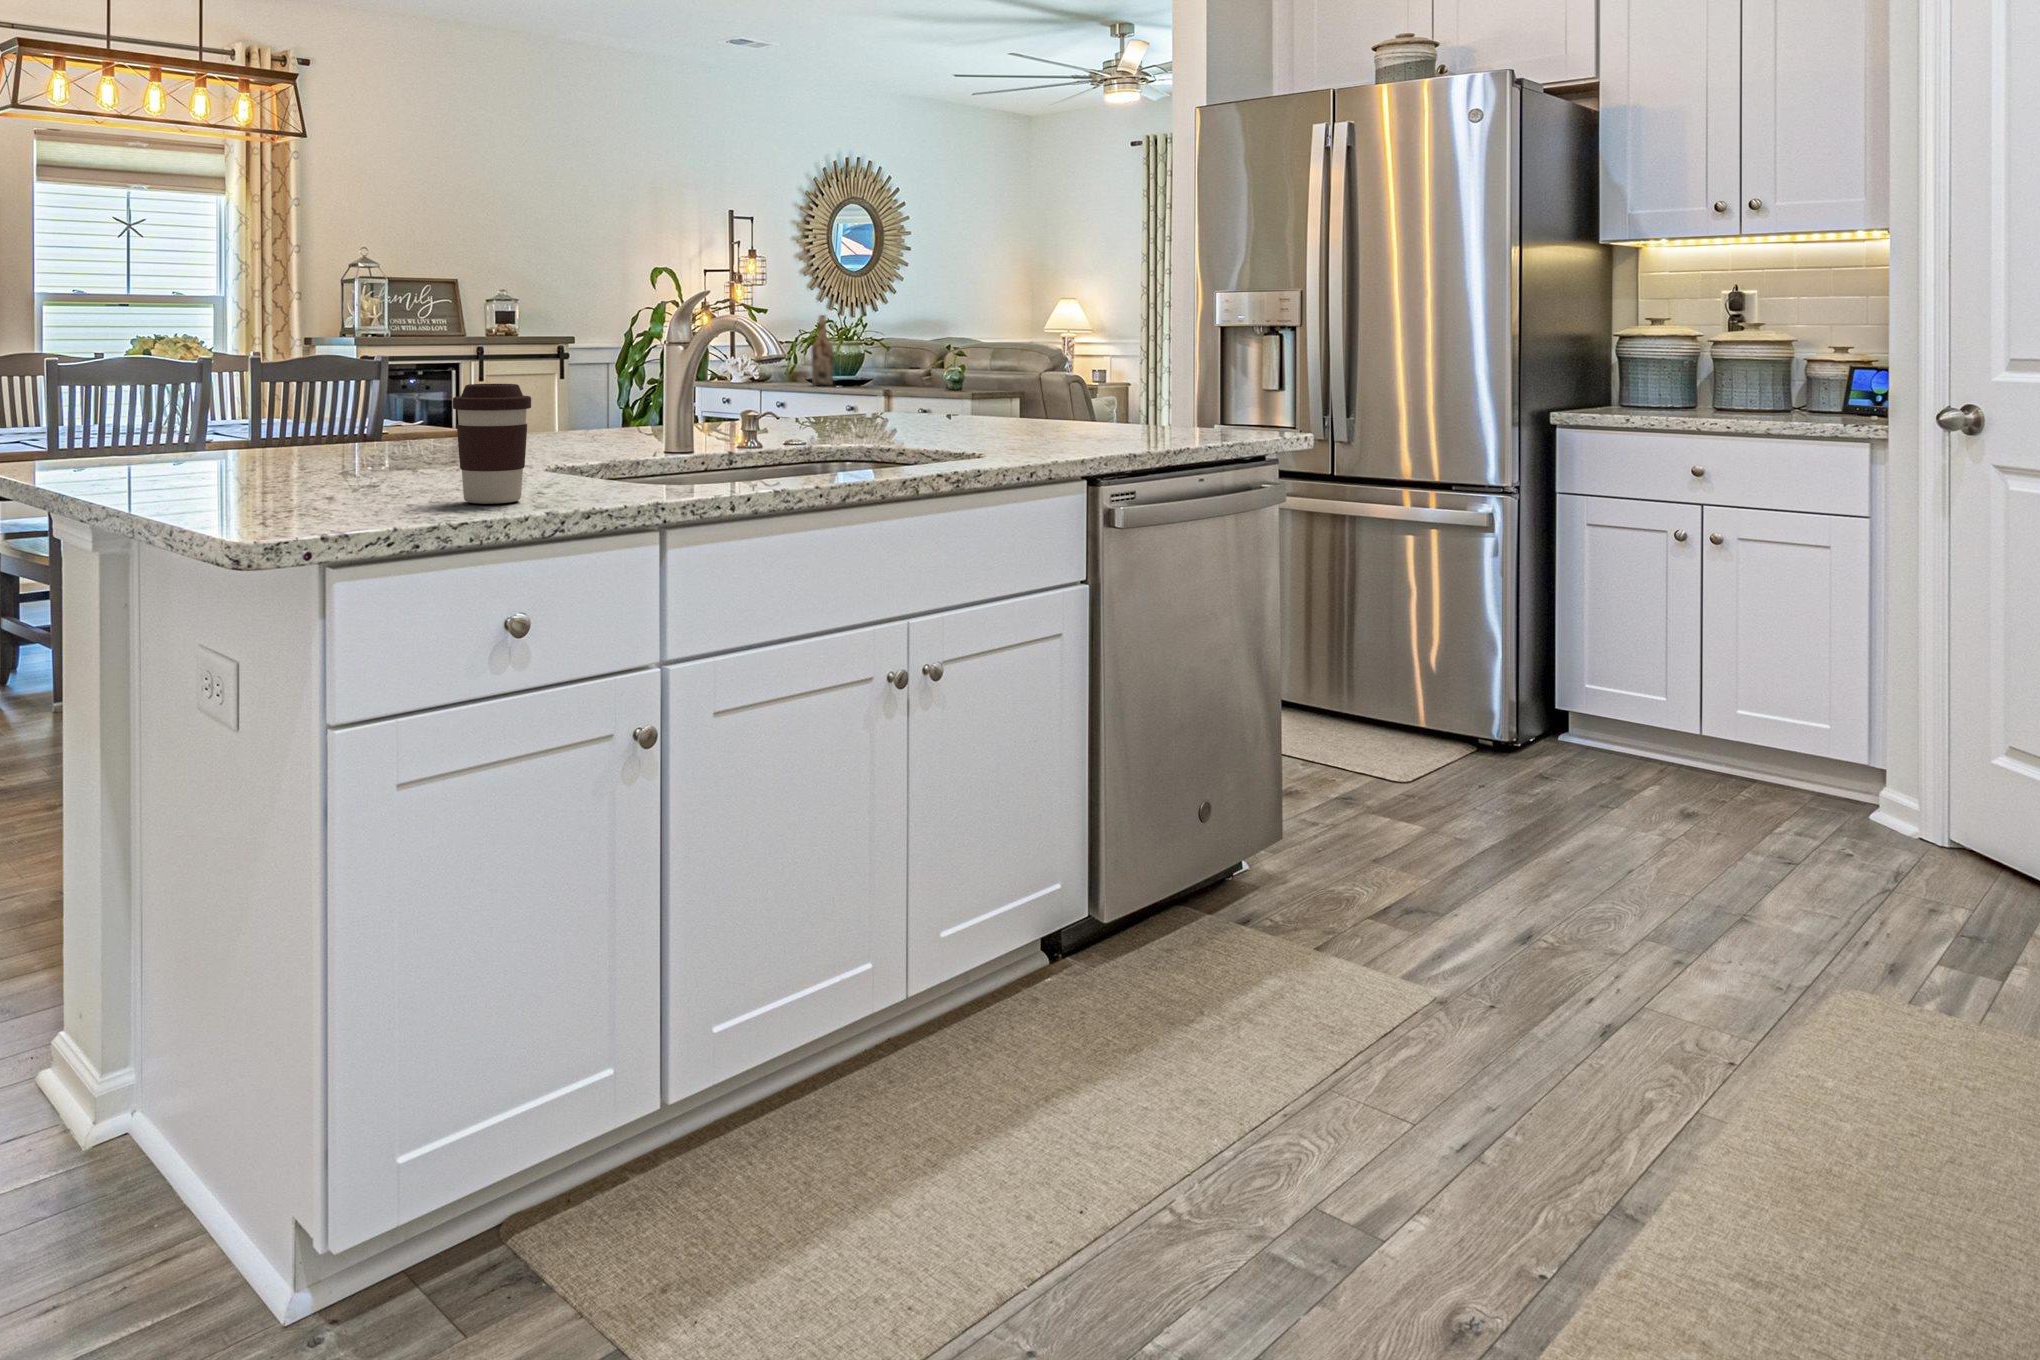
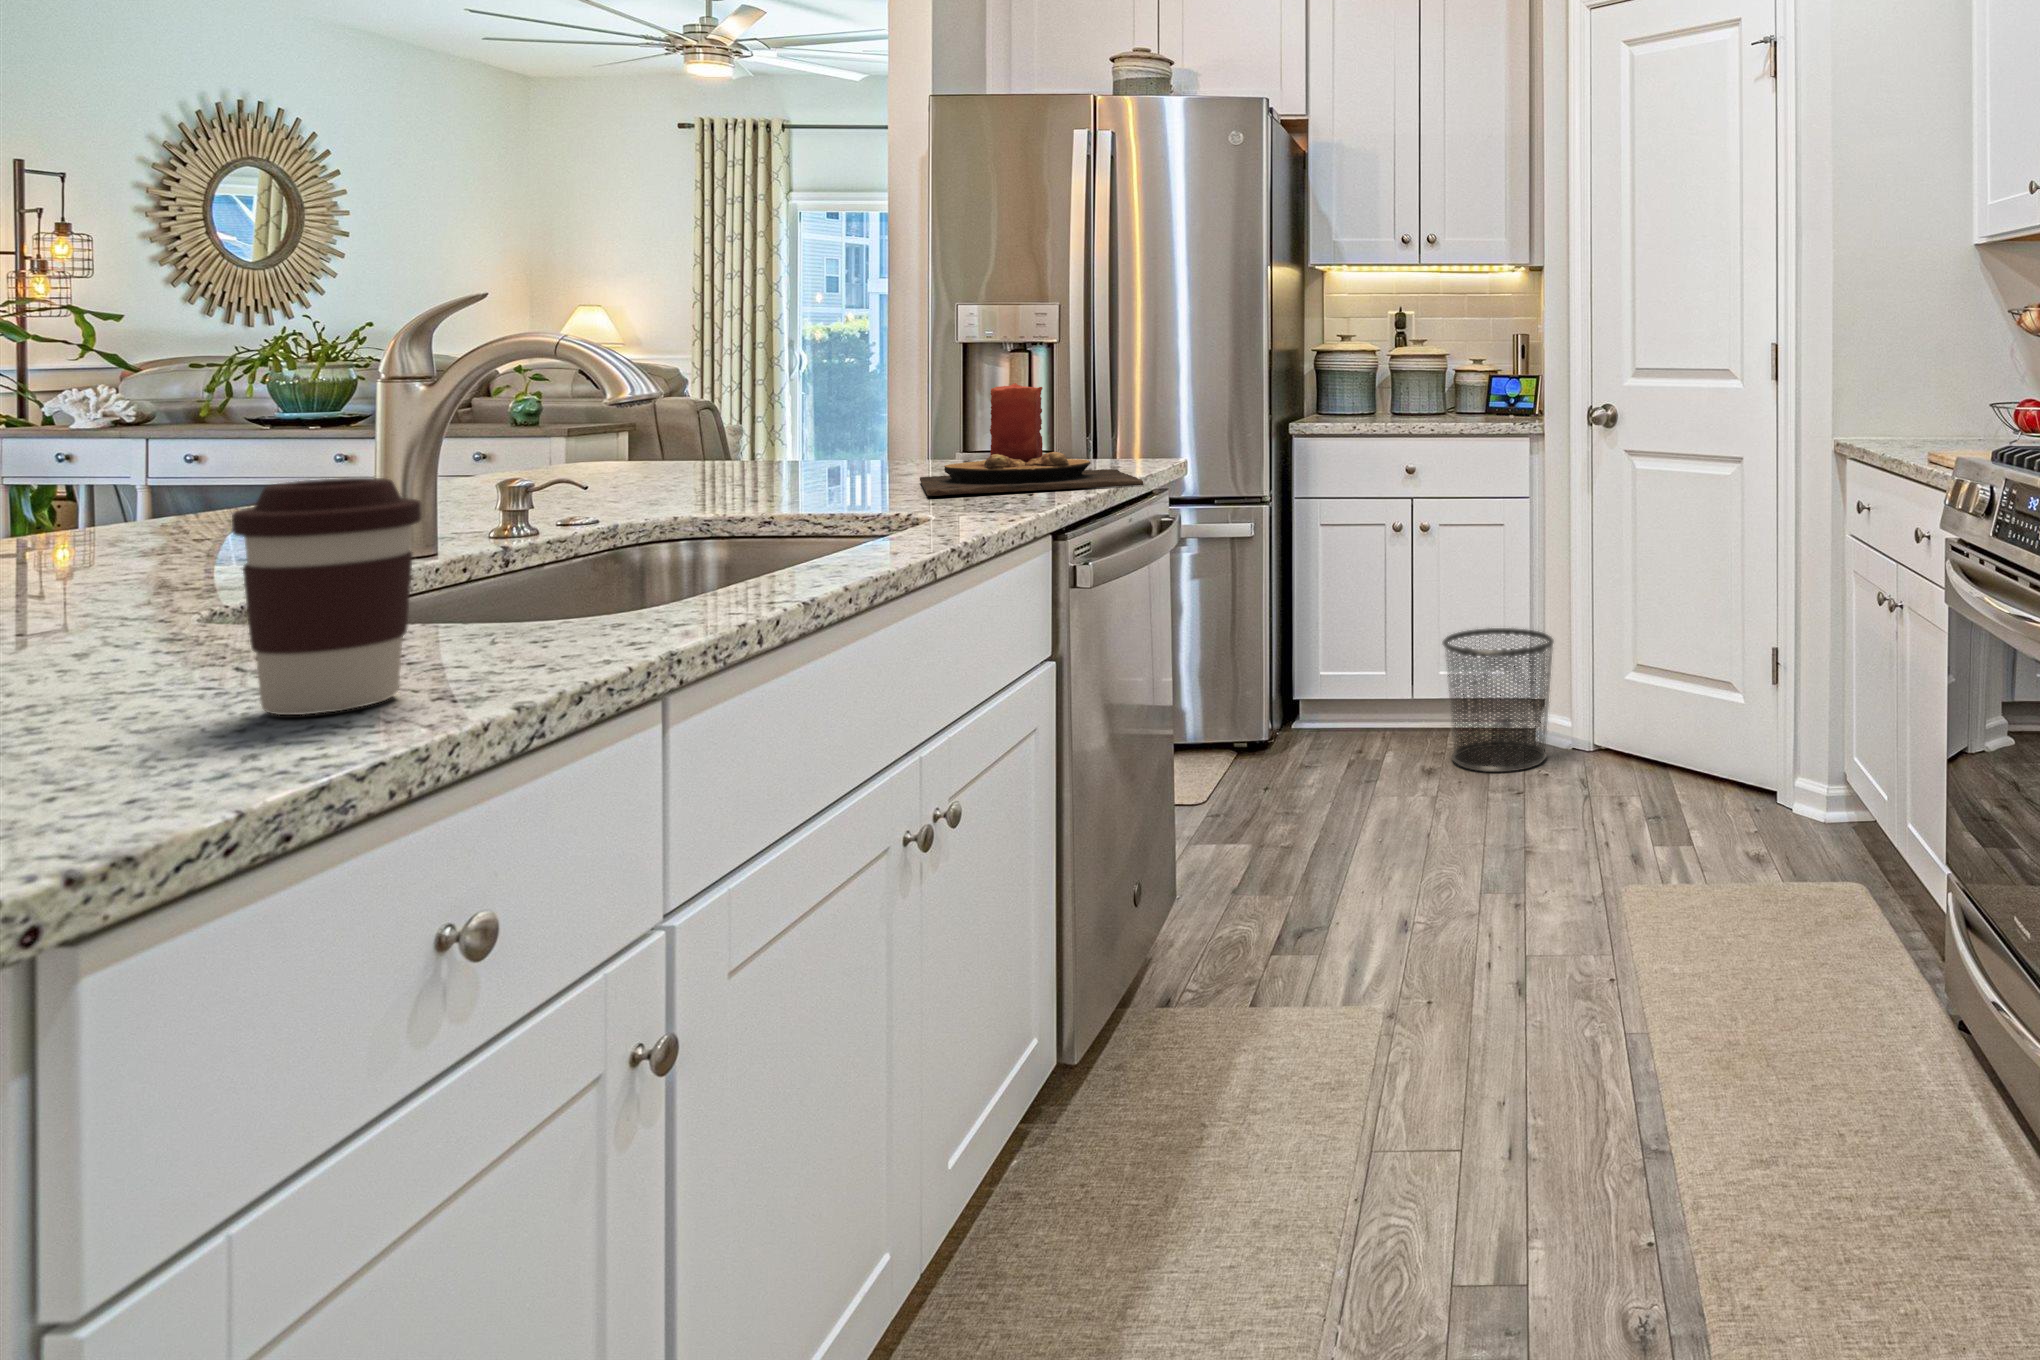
wine bottle: present [812,315,833,386] -> none [263,330,305,434]
candle: none [1027,355,1219,446] -> present [920,383,1144,496]
waste bin: none [1717,663,1881,839] -> present [1443,628,1554,772]

